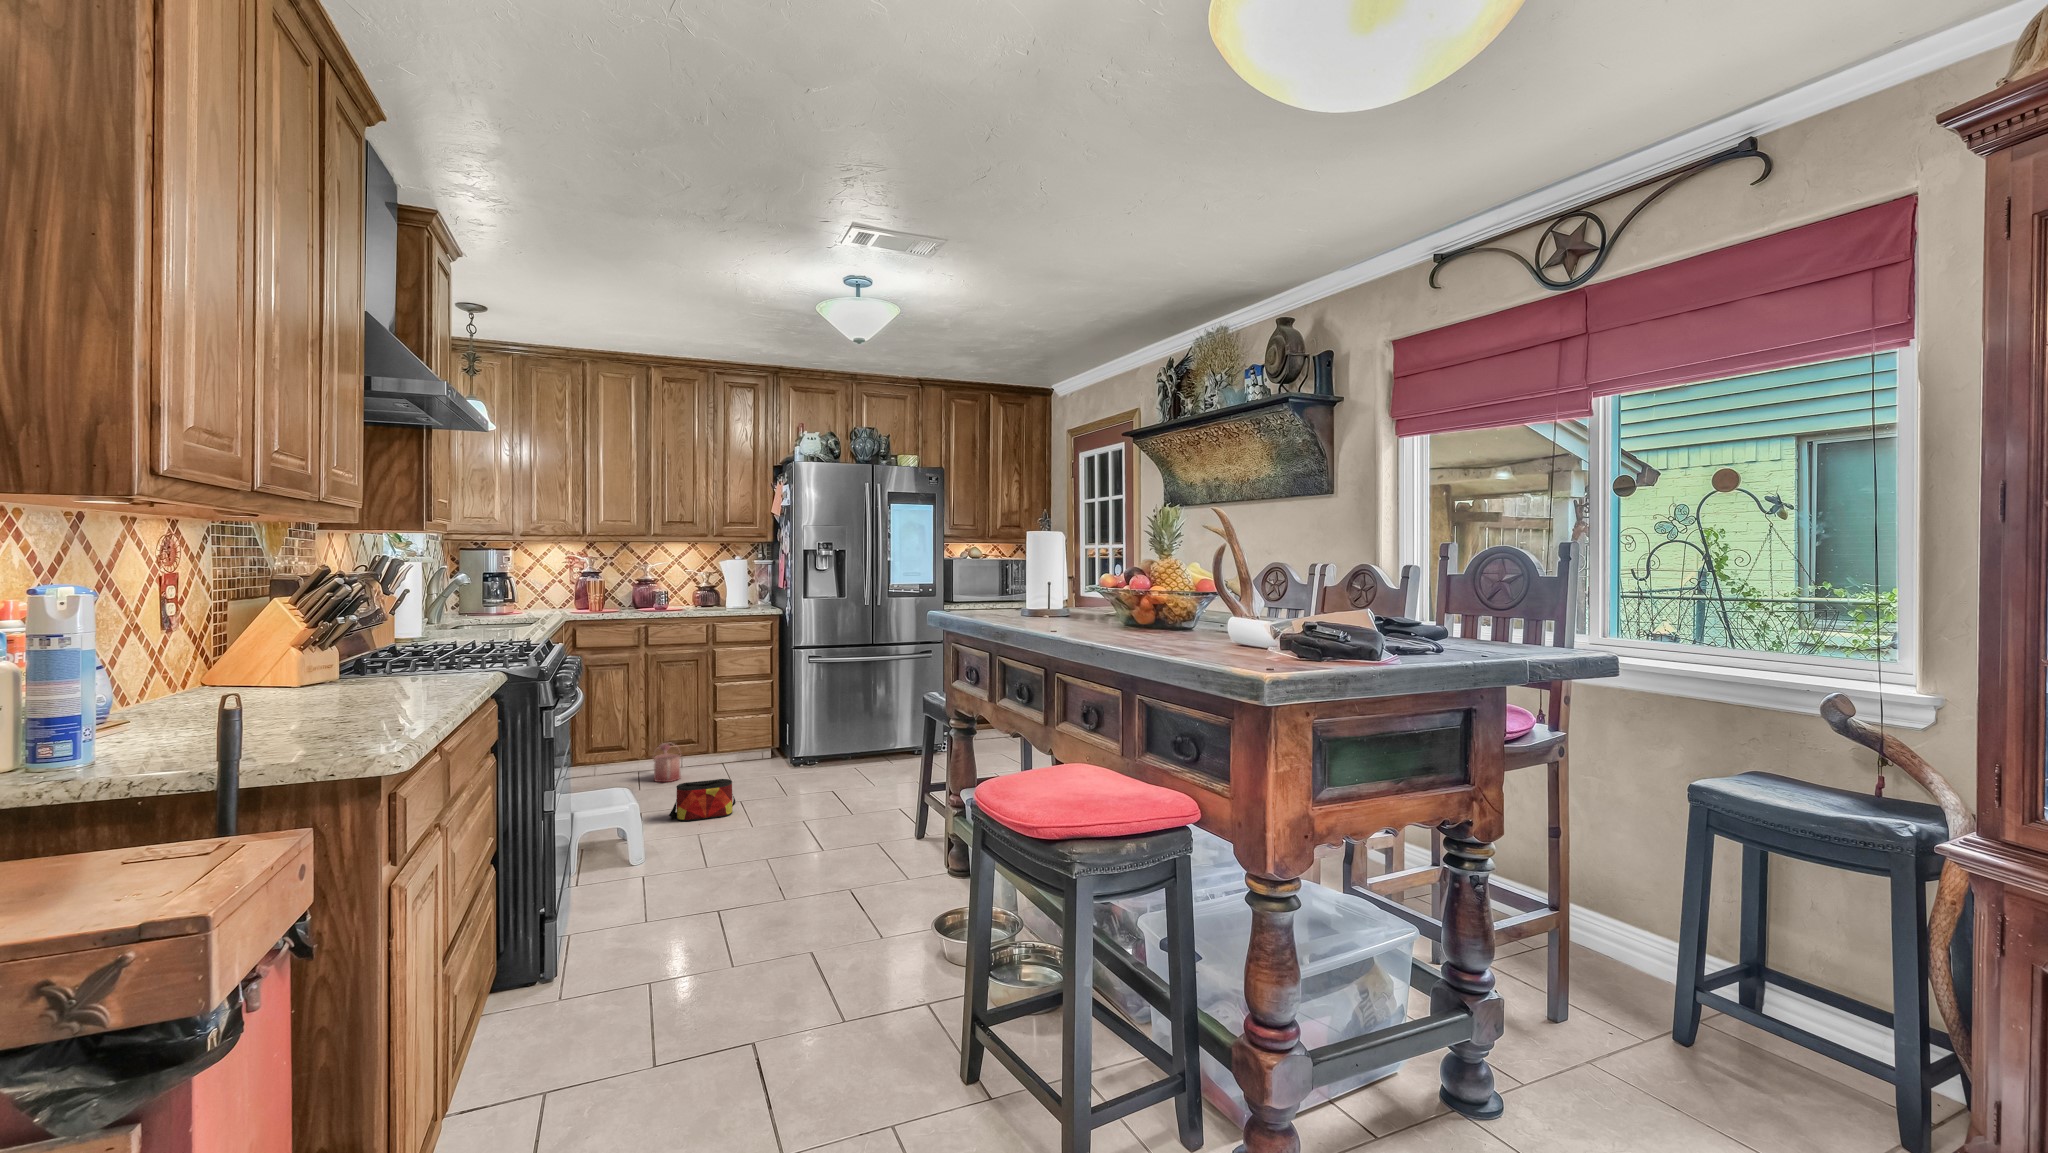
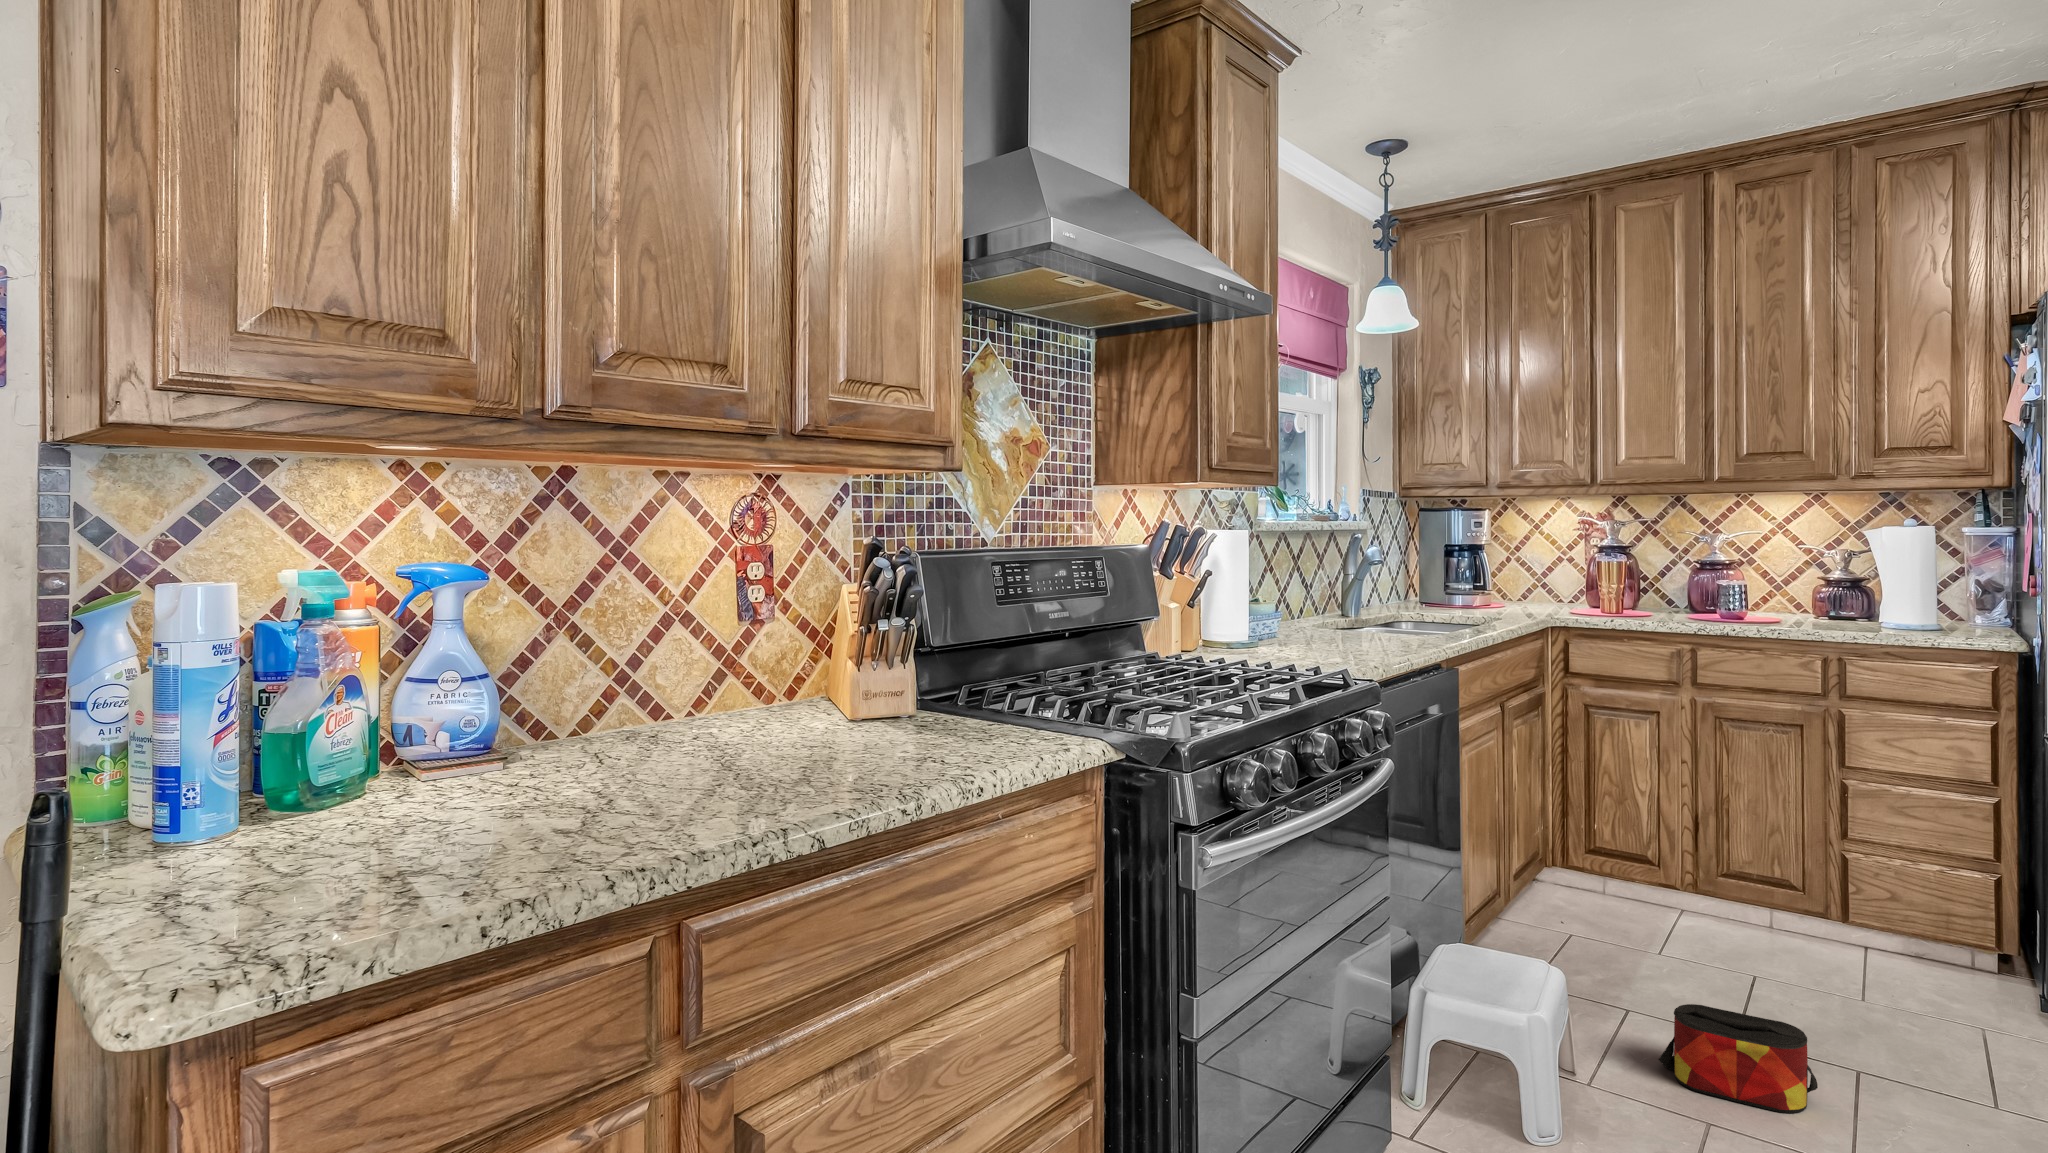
watering can: present [653,743,681,782] -> none [1682,879,1744,959]

